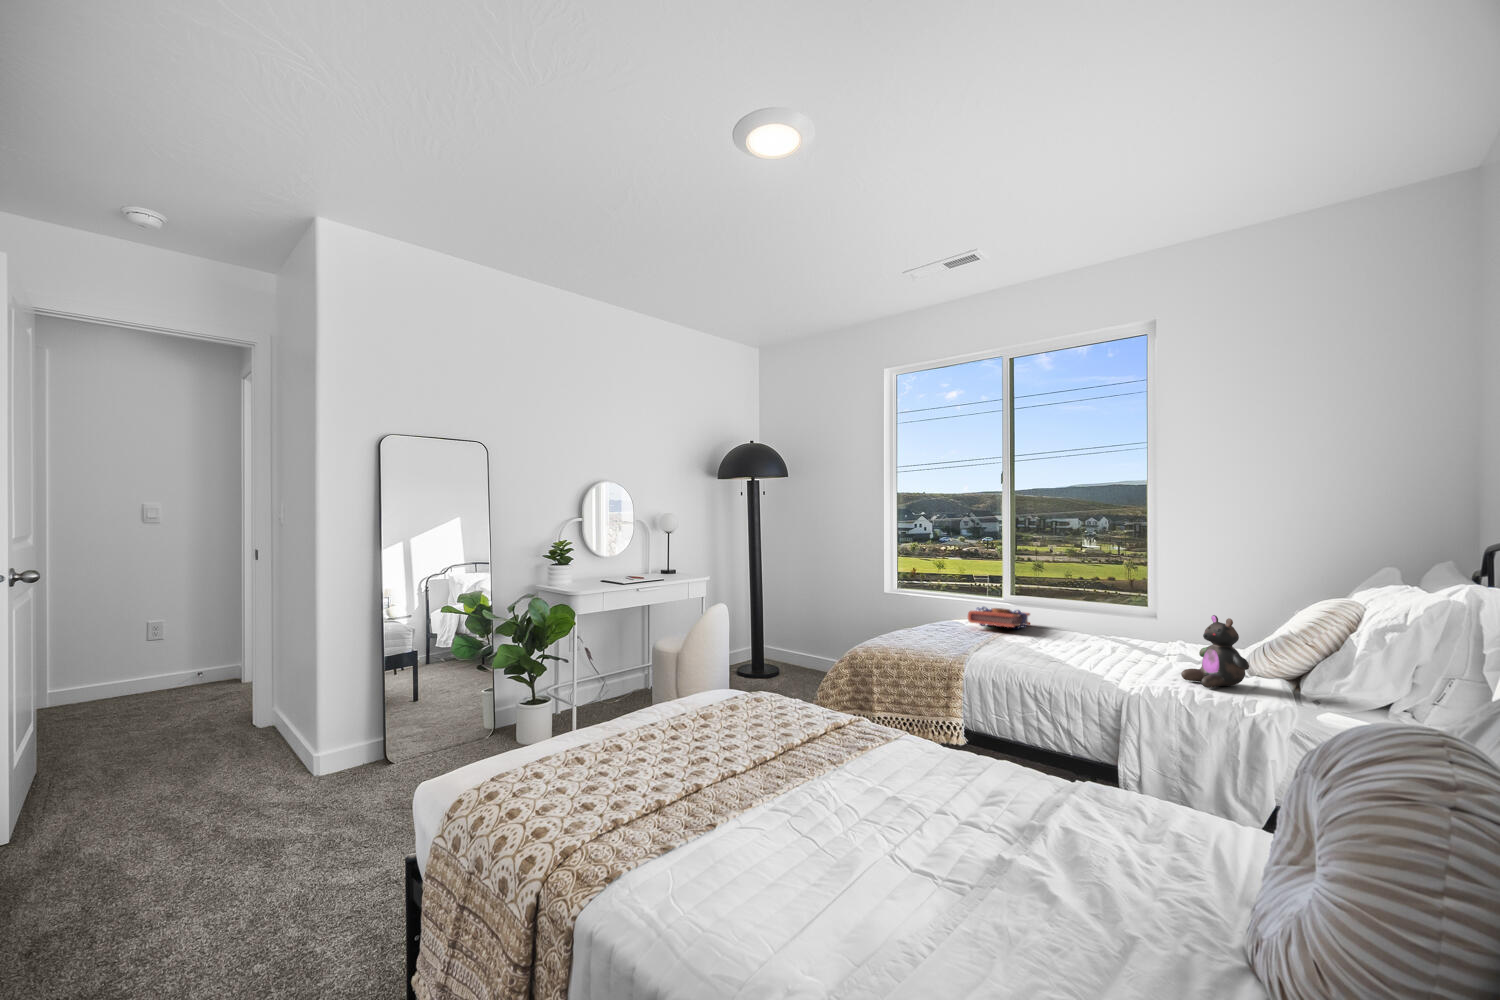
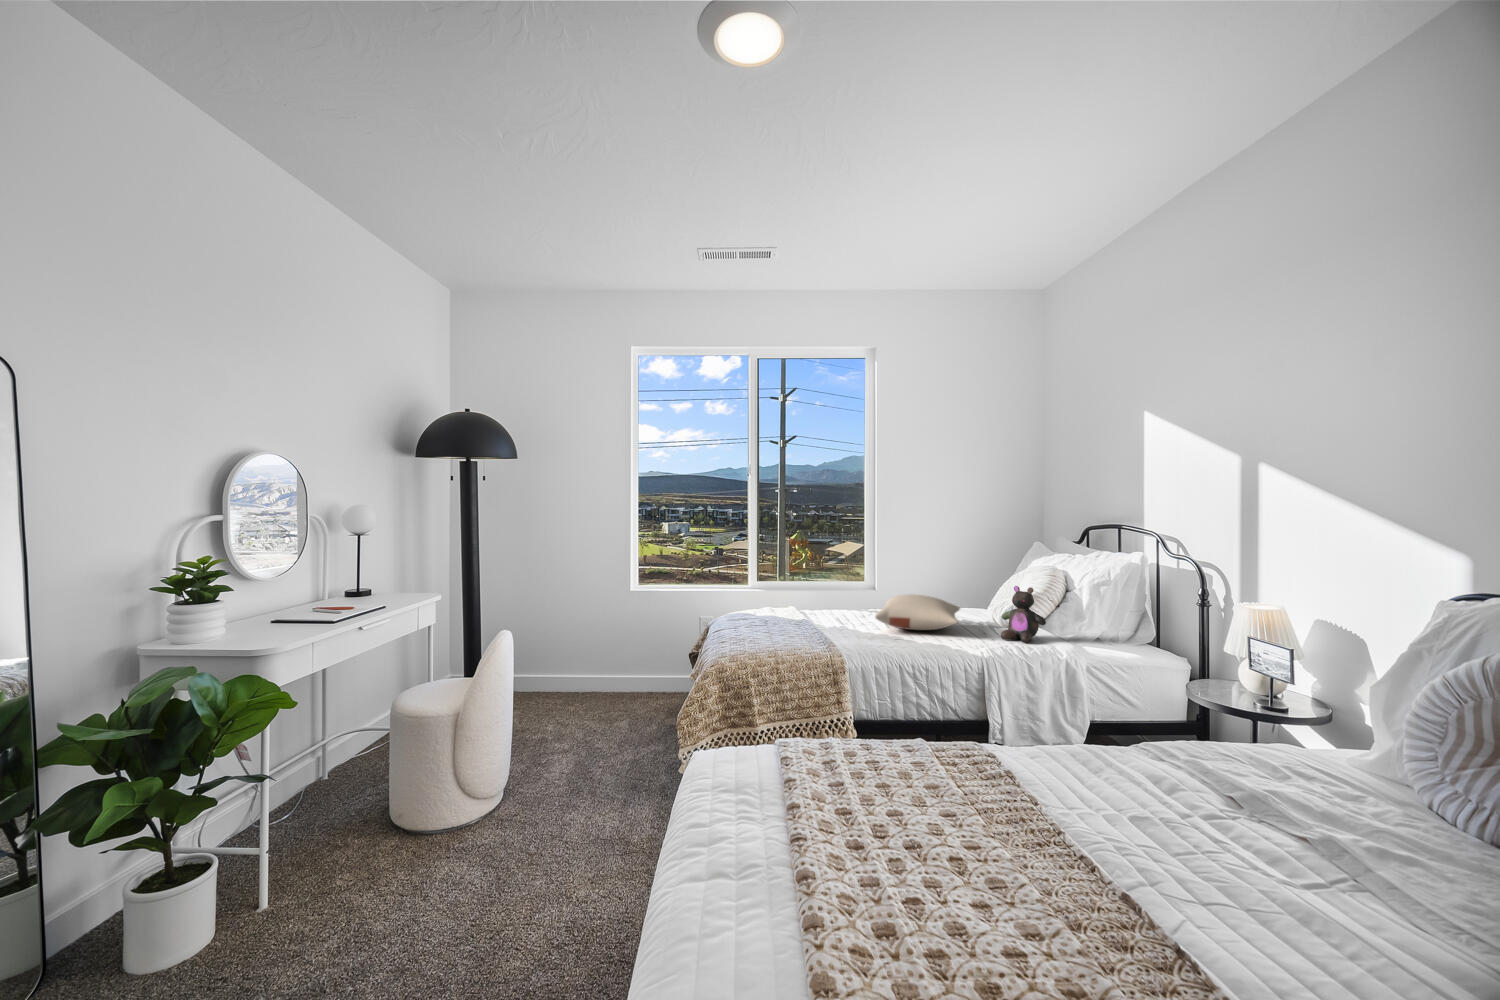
book: present [968,607,1030,629] -> none [774,598,825,617]
pillow: none [1035,614,1177,656] -> present [875,594,960,630]

